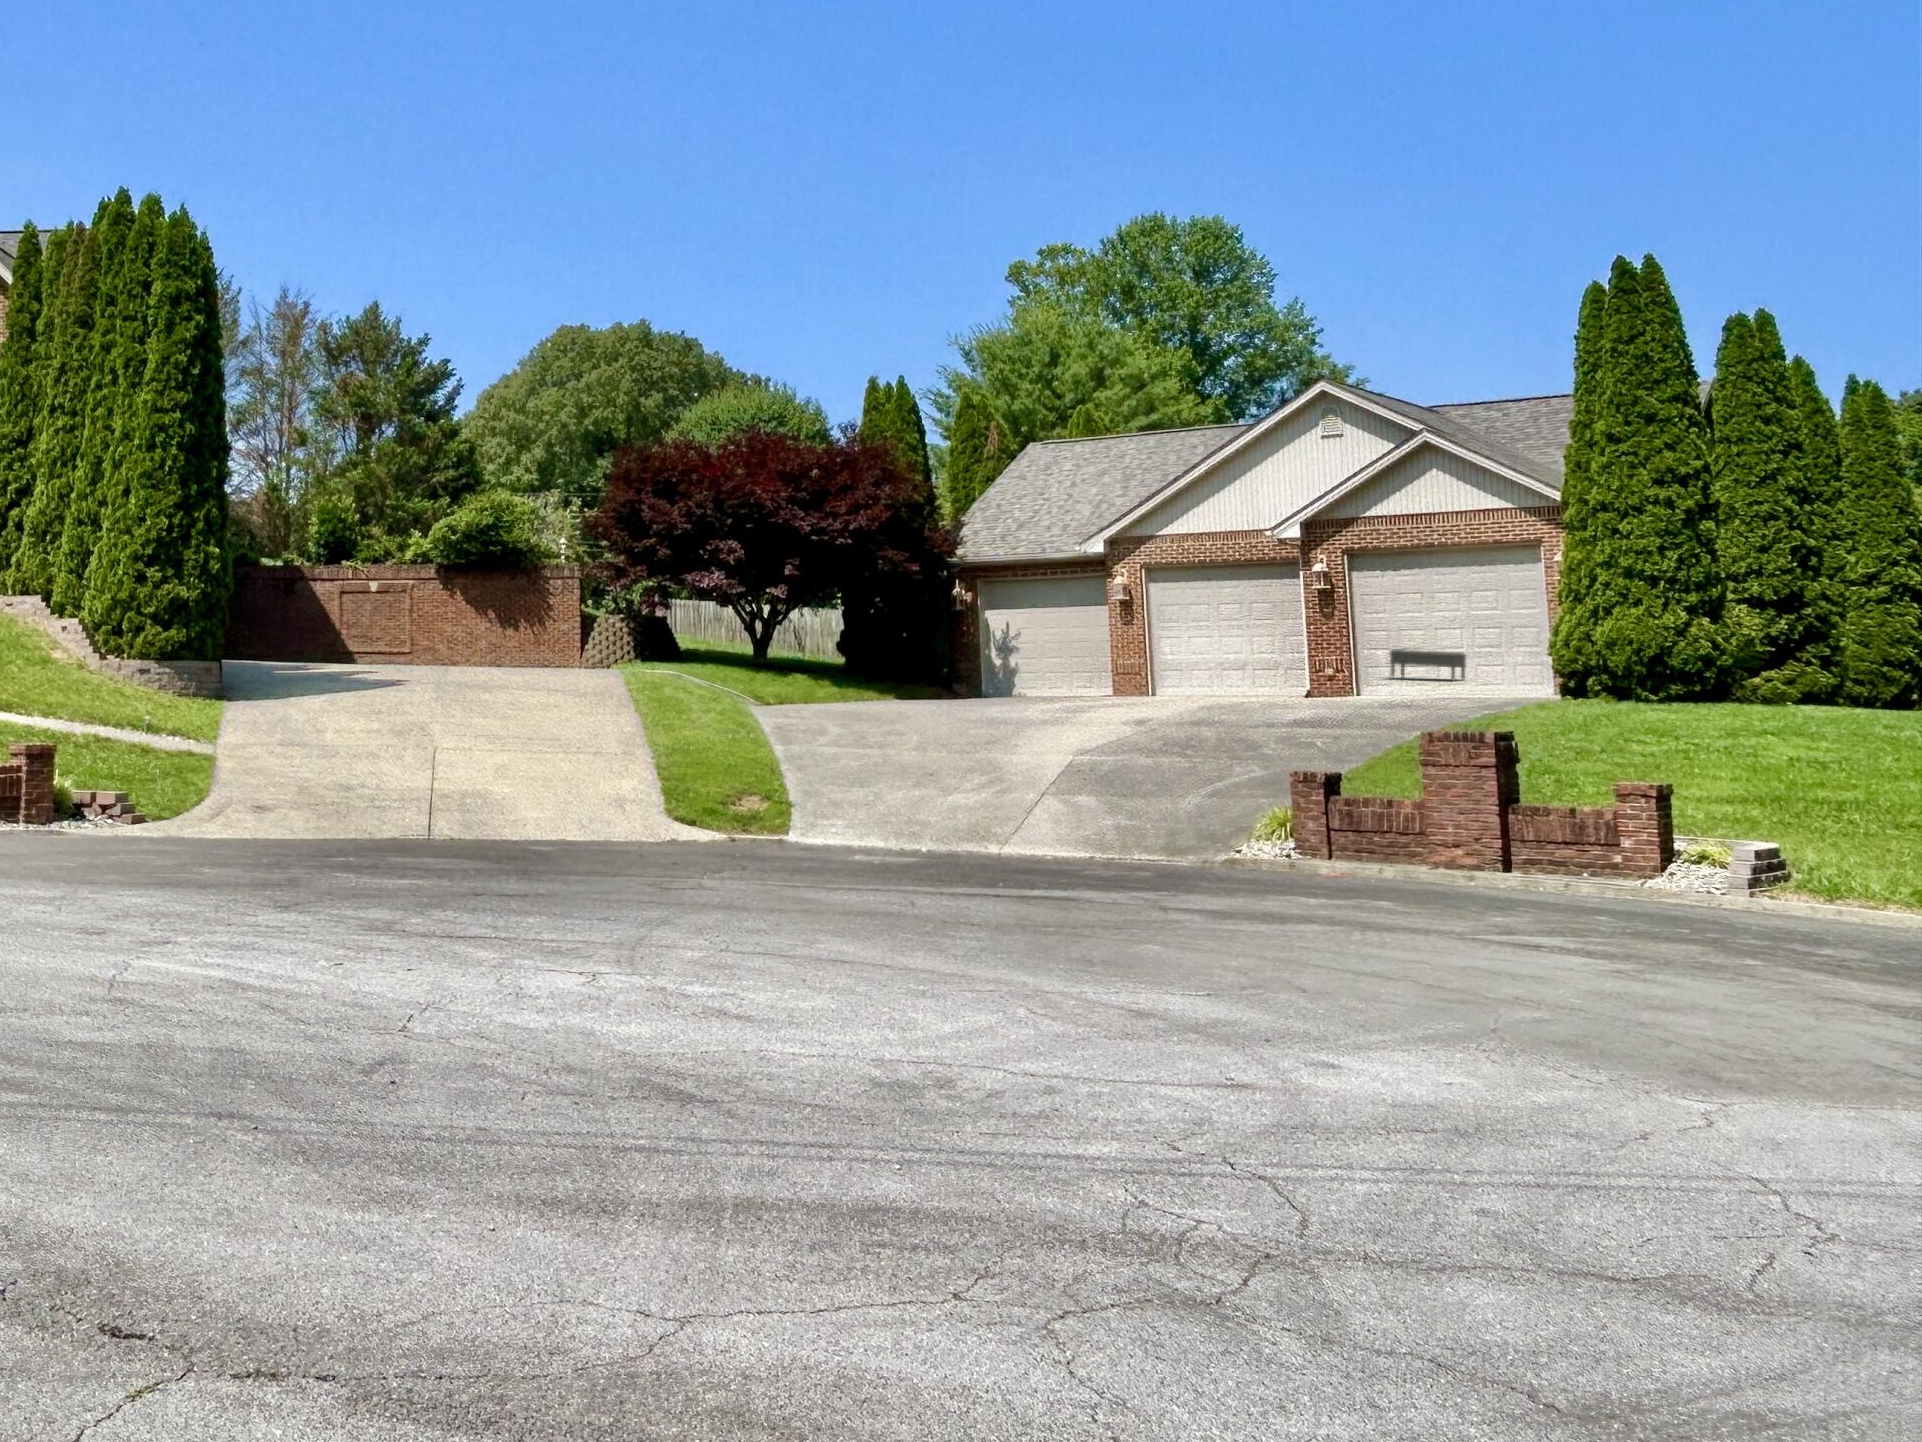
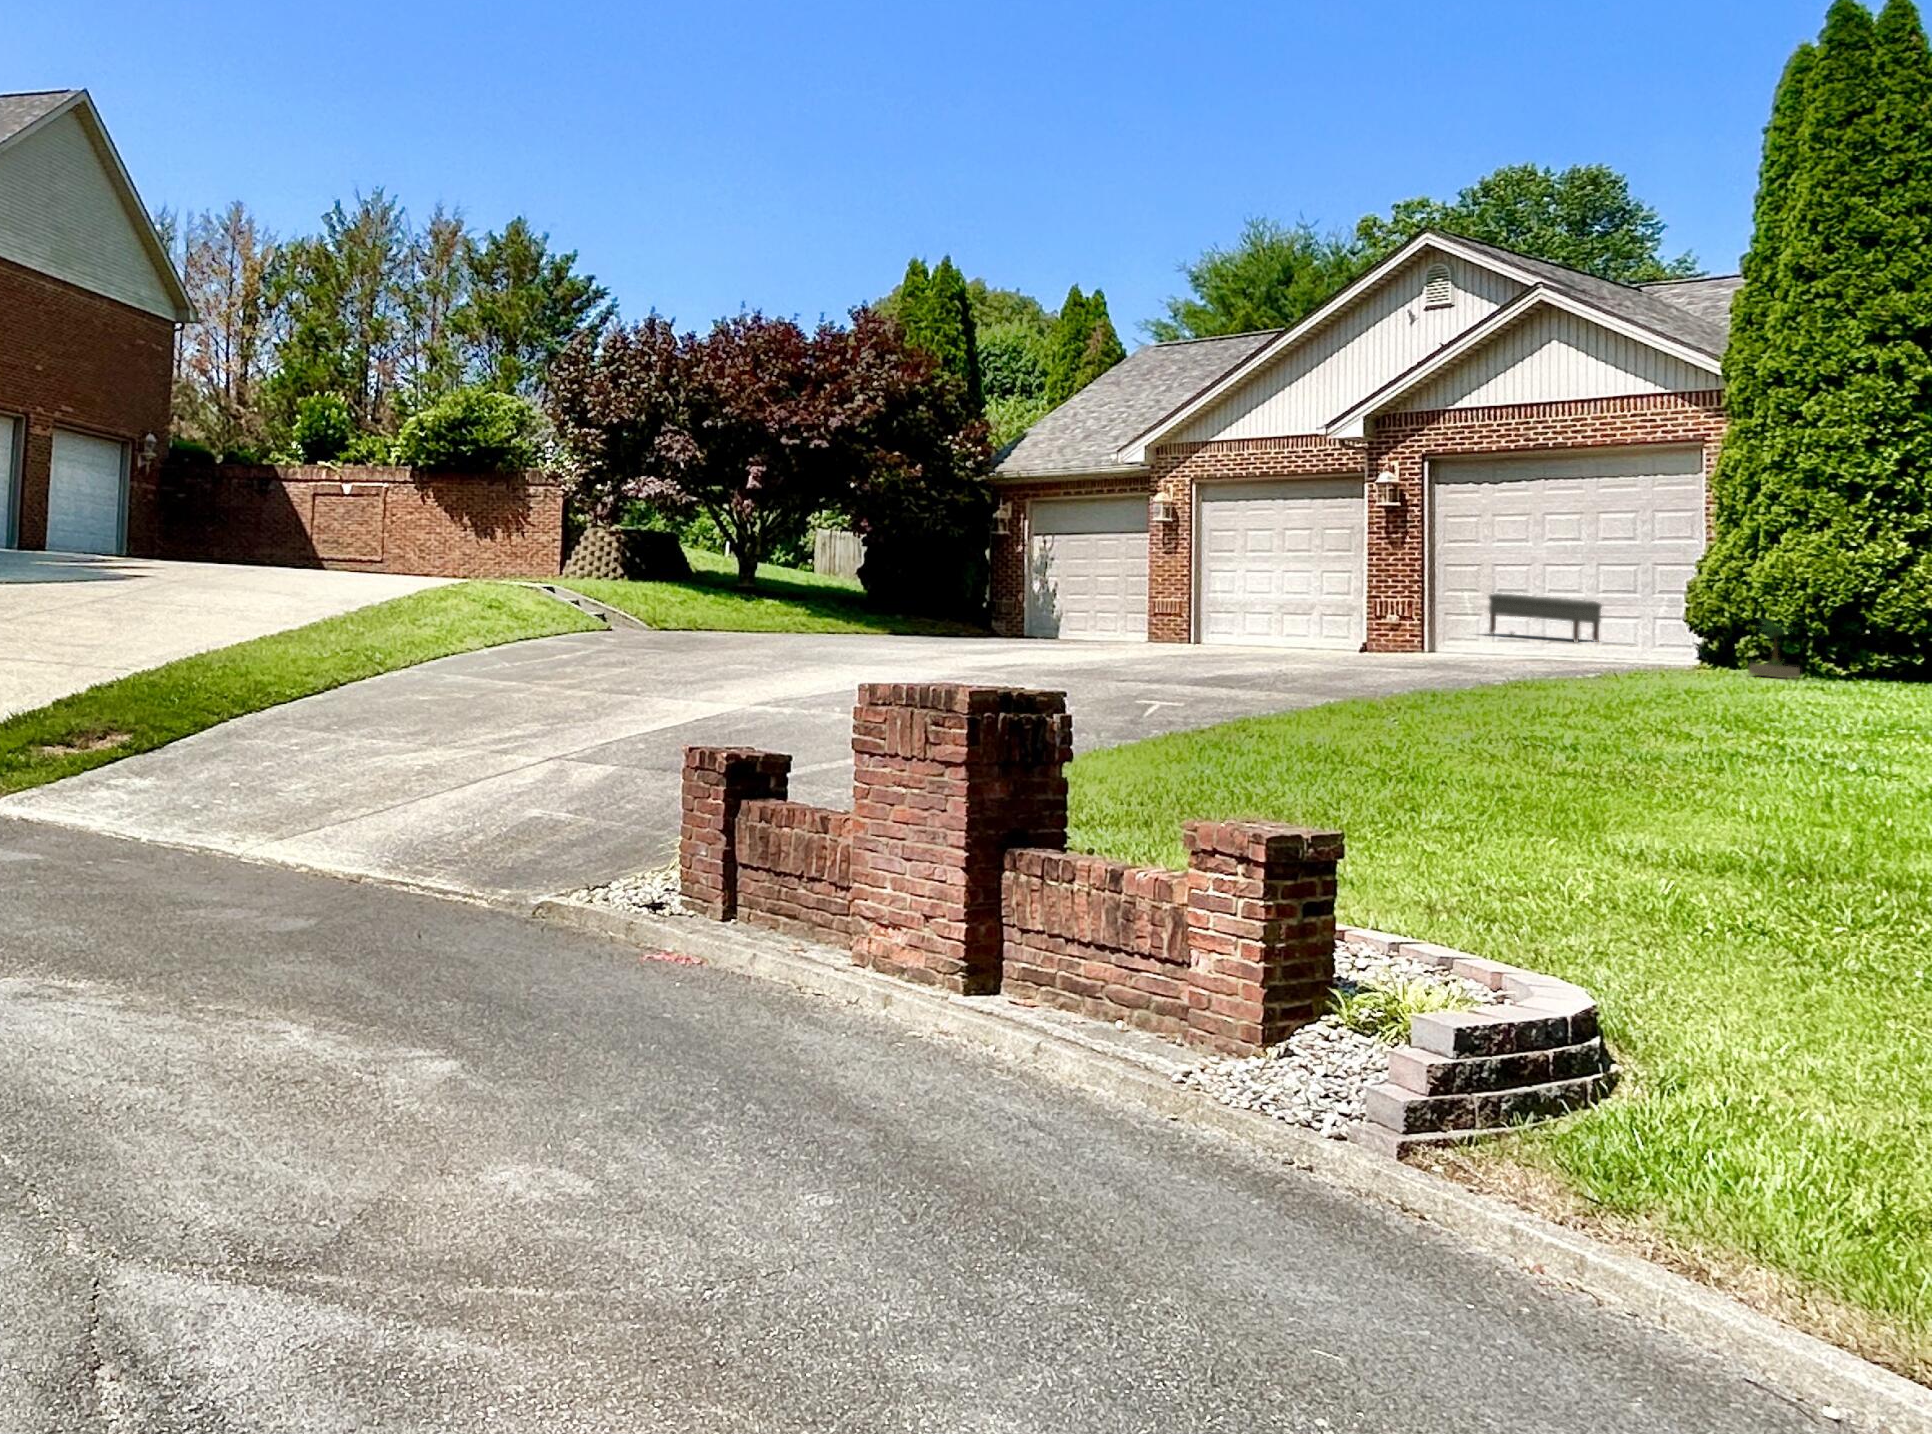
potted plant: none [1600,664,1631,701] -> present [1749,619,1800,678]

